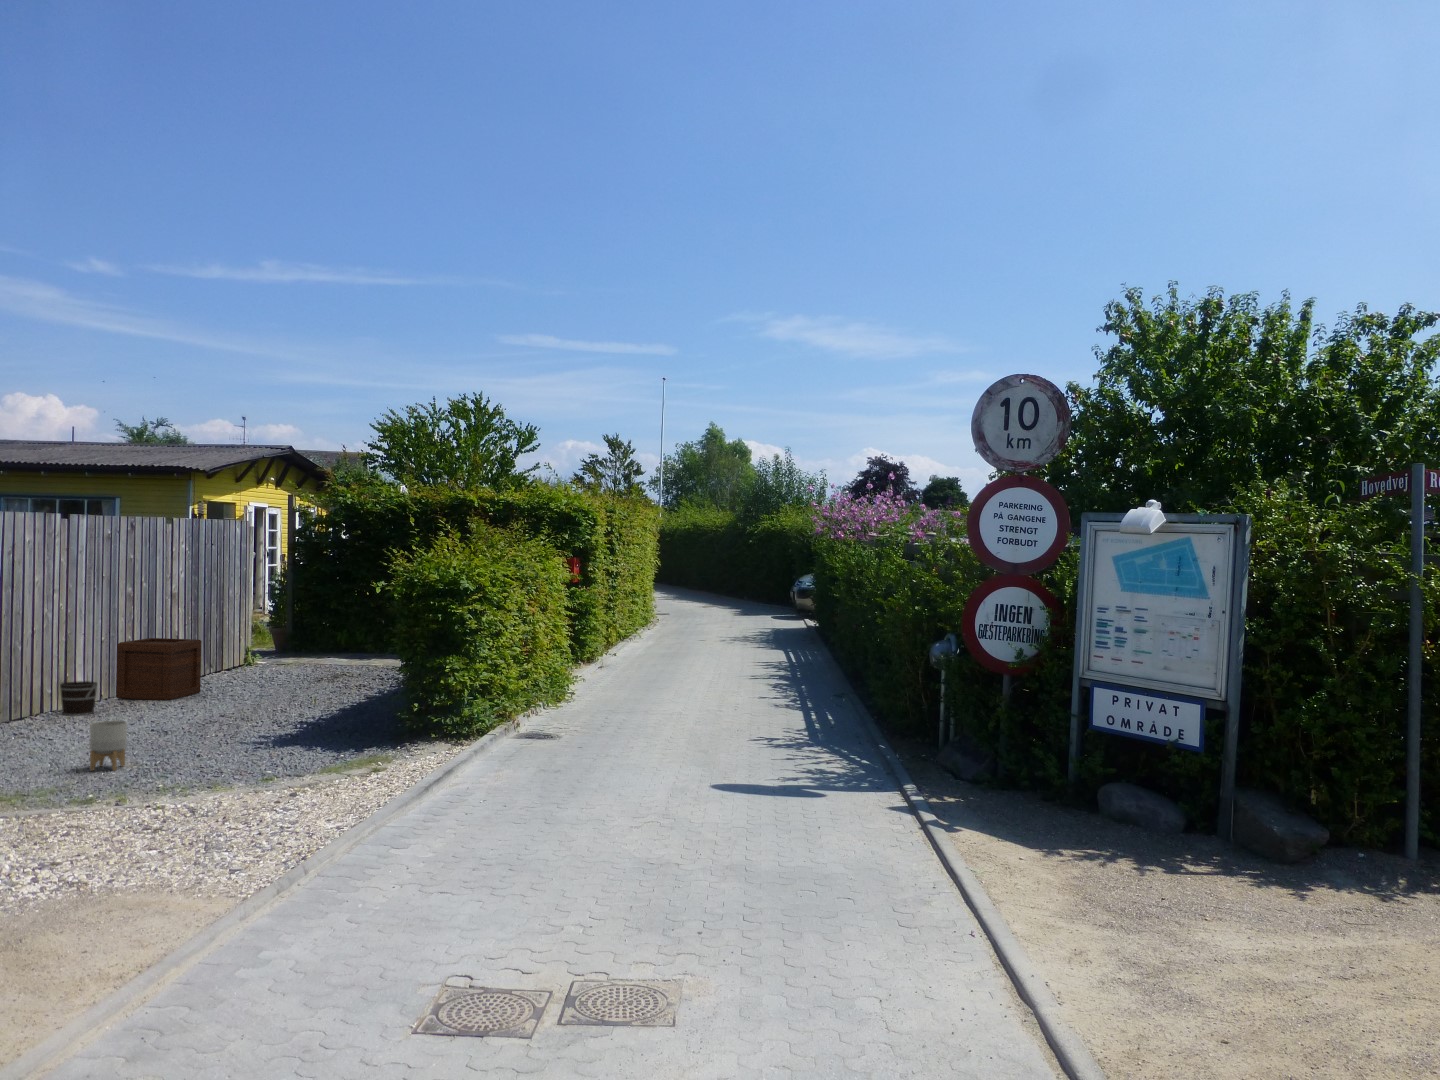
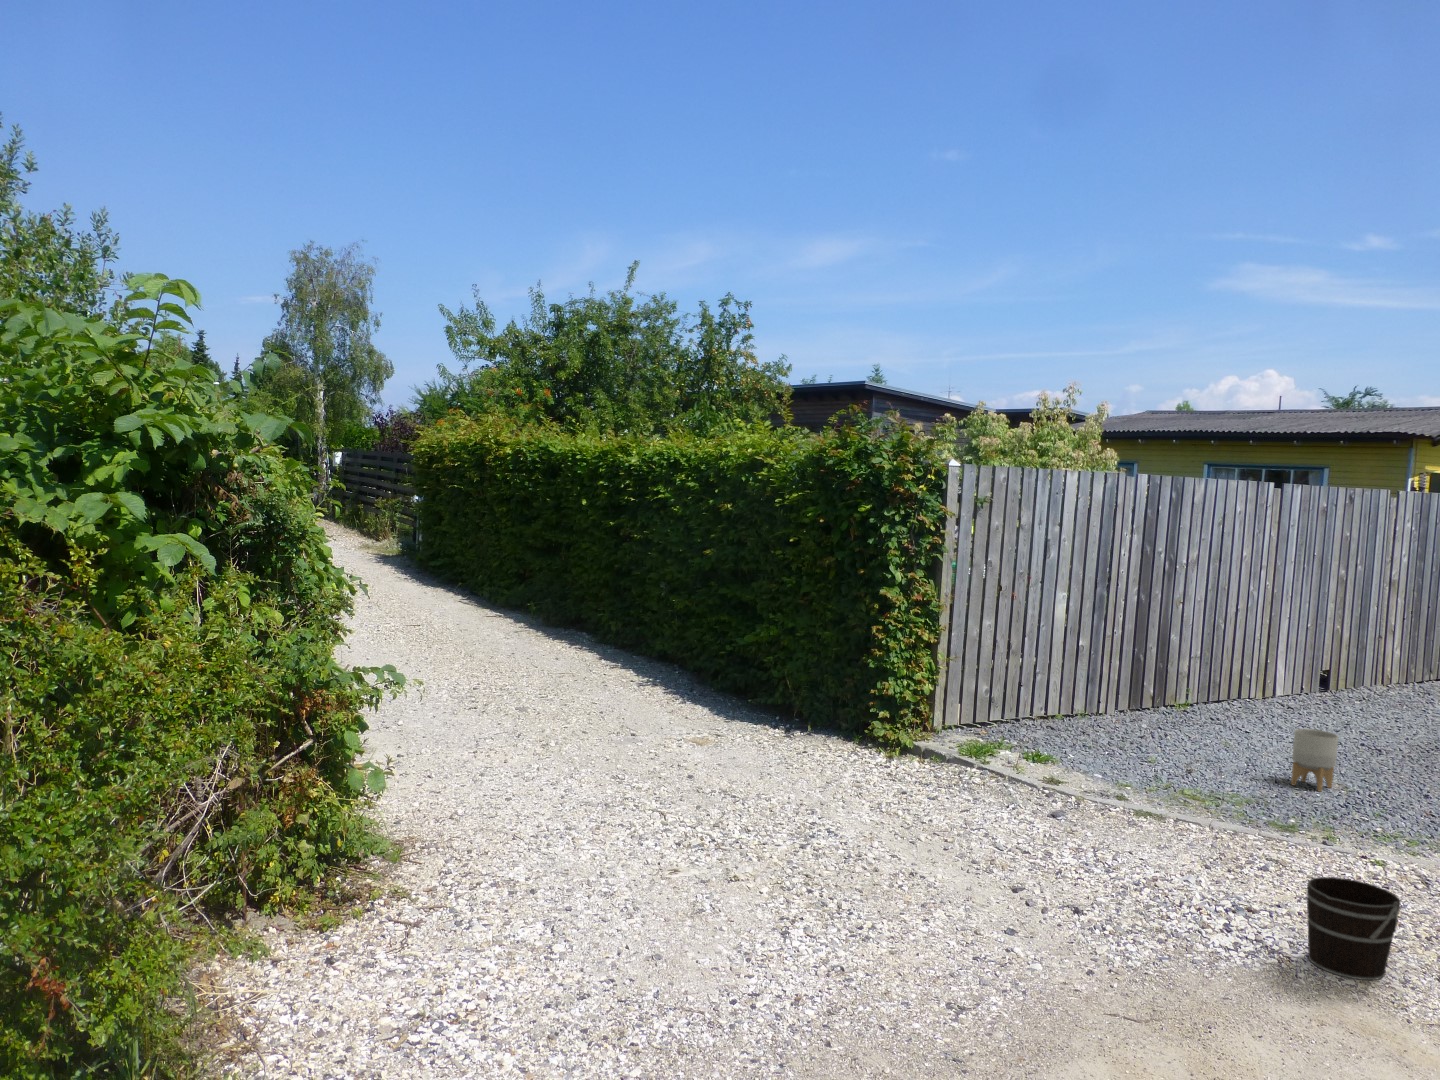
wooden crate: present [116,638,201,700] -> none [1318,630,1425,708]
bucket: present [60,681,97,715] -> present [1307,874,1401,980]

